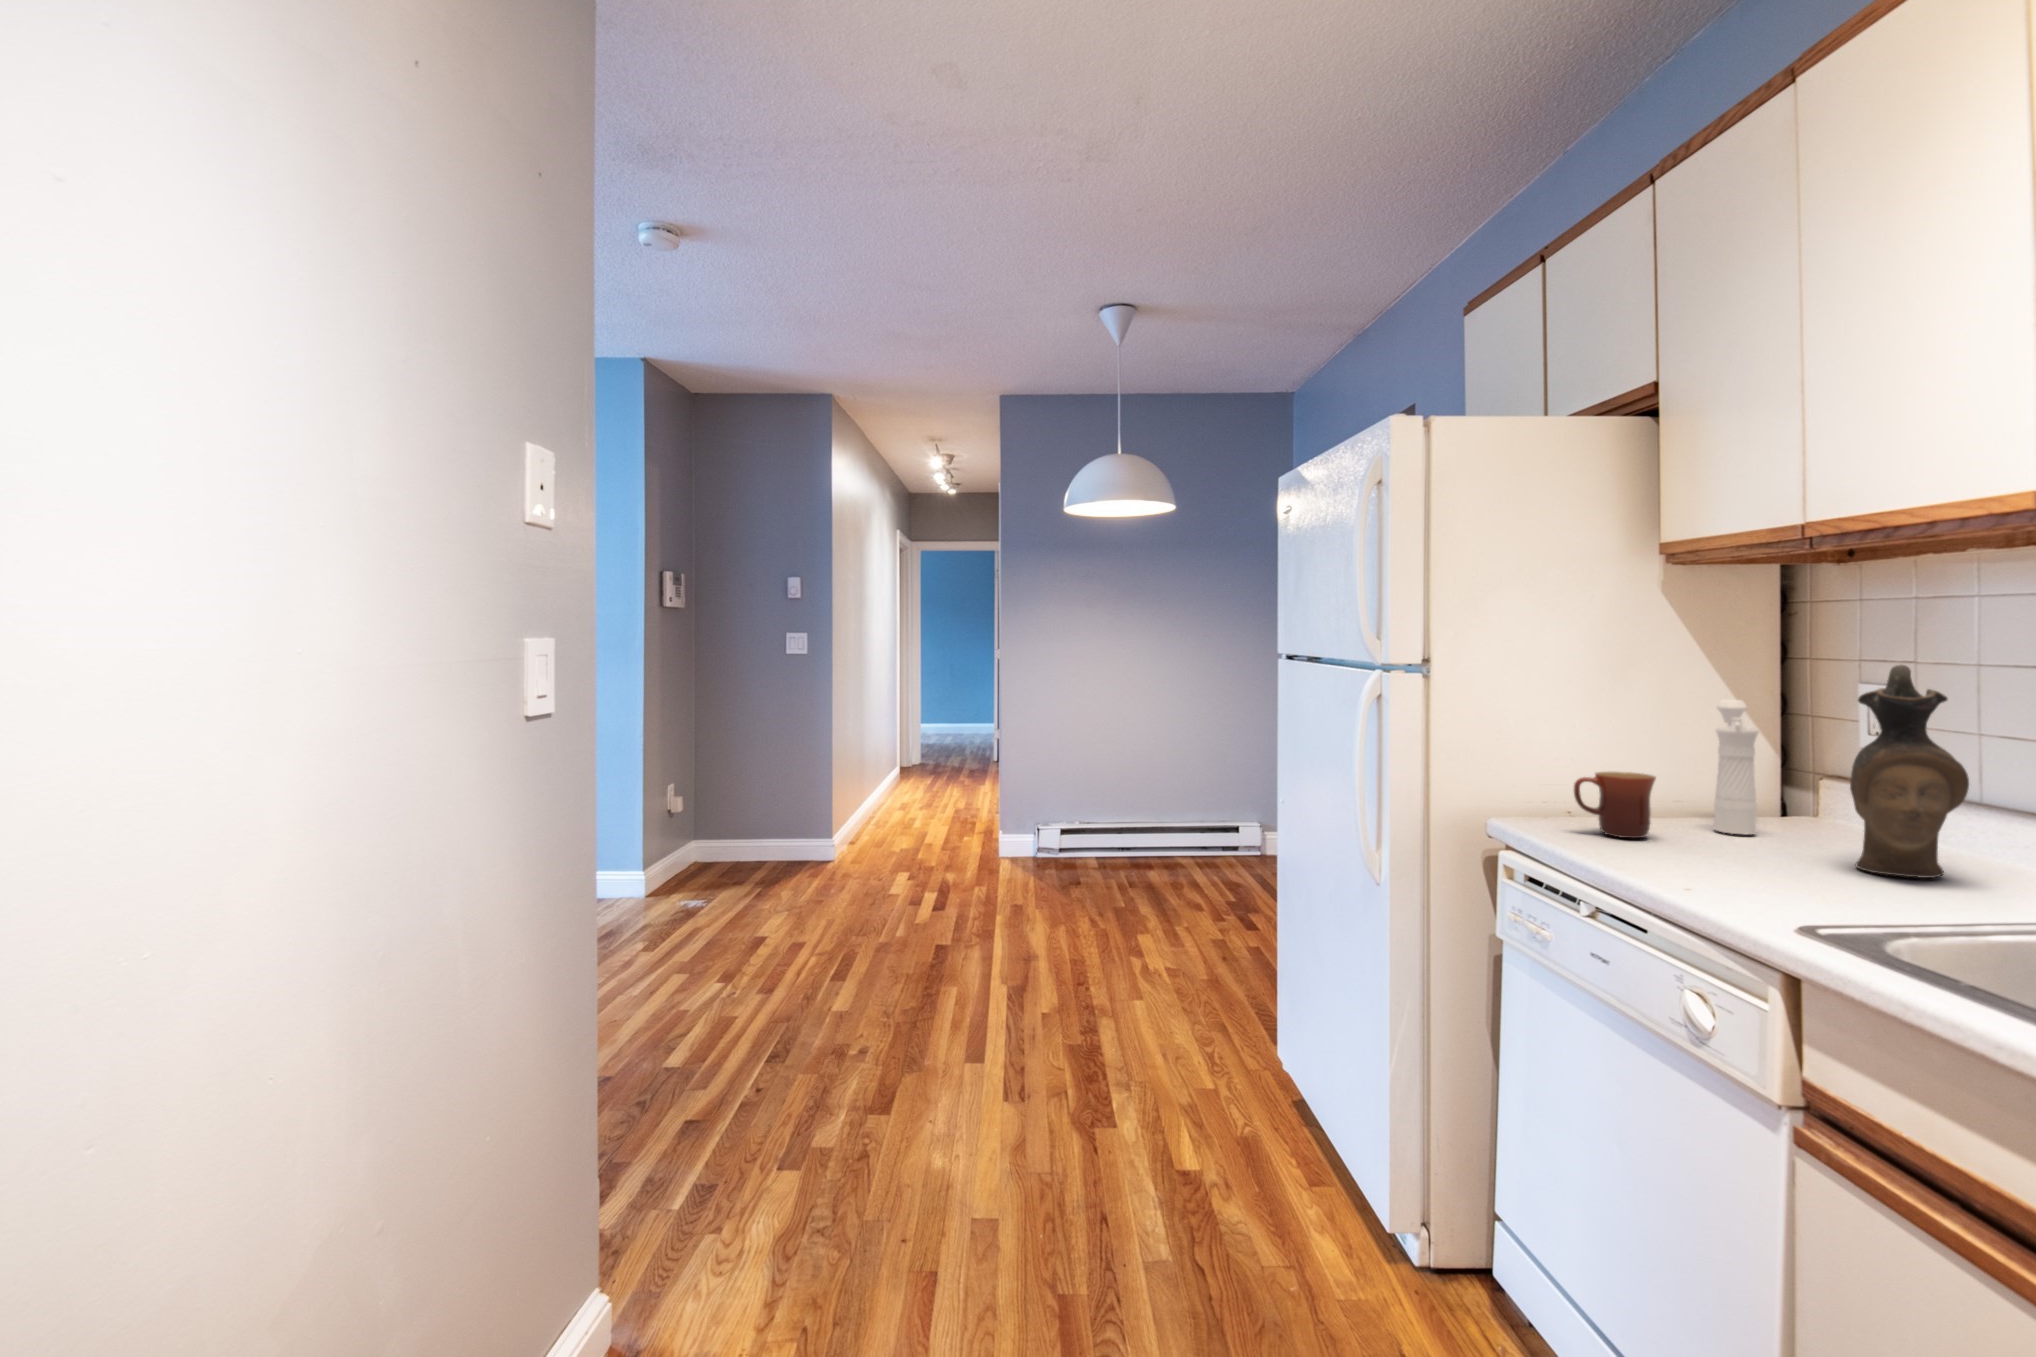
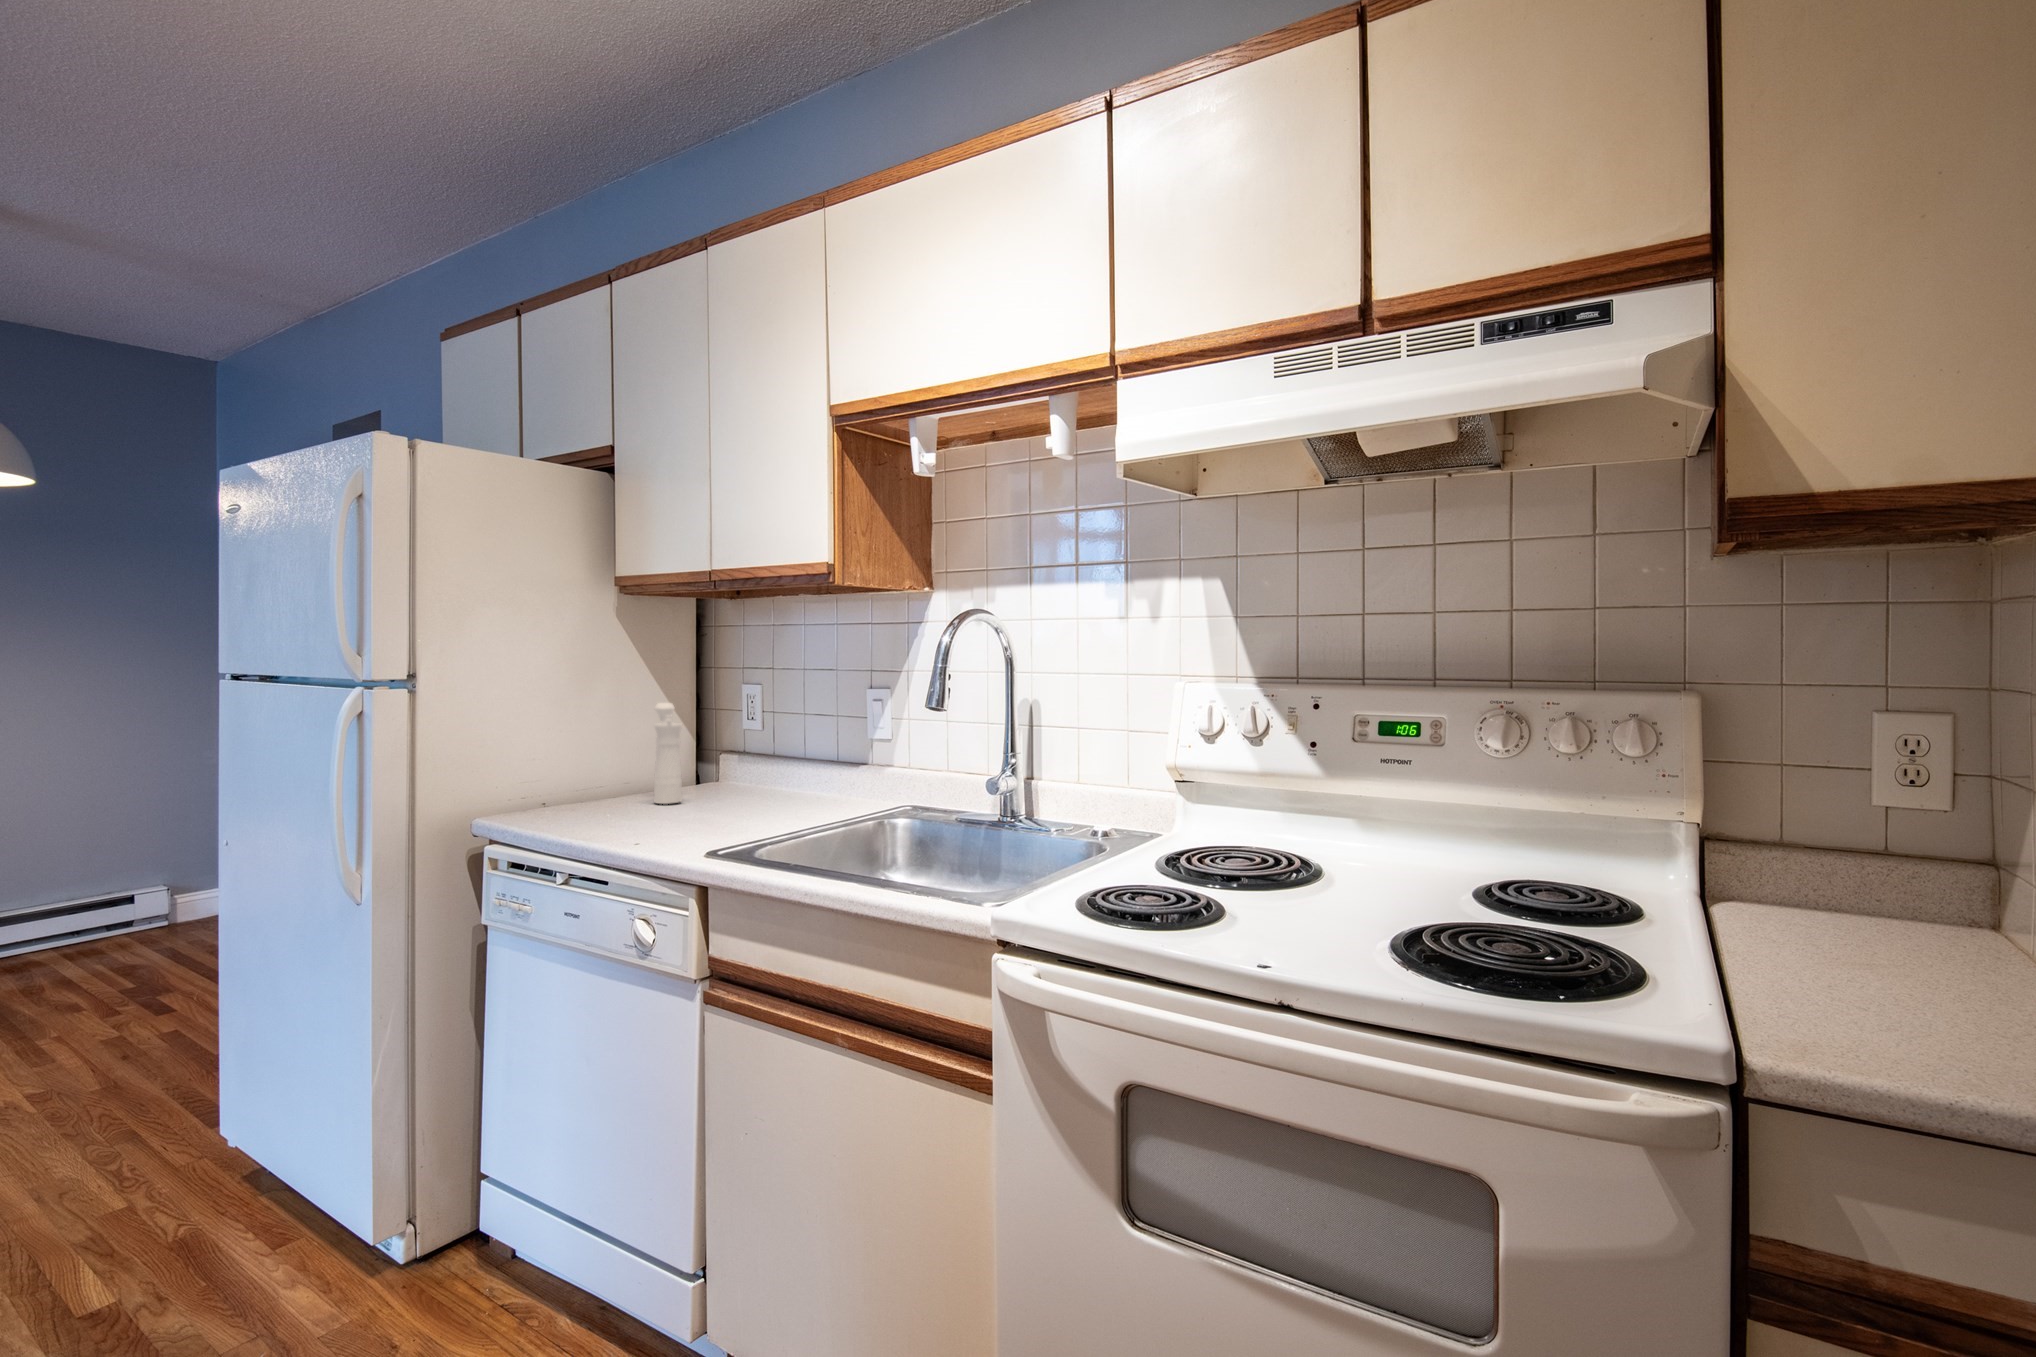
ceramic pitcher: present [1850,665,1969,878] -> none [736,674,796,816]
mug: present [1574,772,1656,838] -> none [550,763,614,816]

